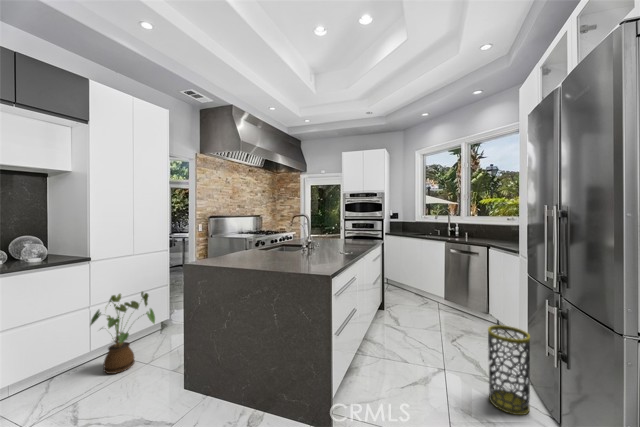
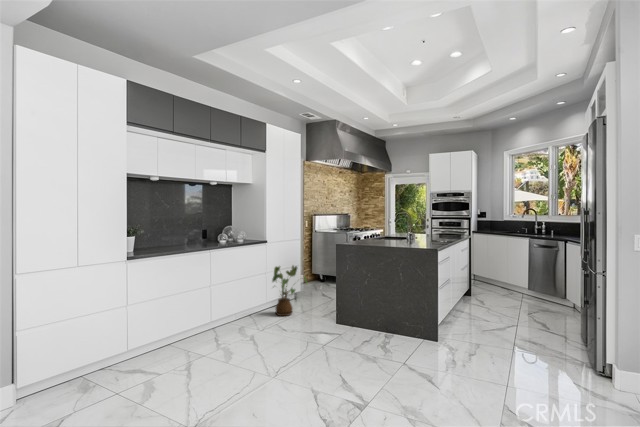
trash can: present [488,325,530,415] -> none [547,289,576,344]

